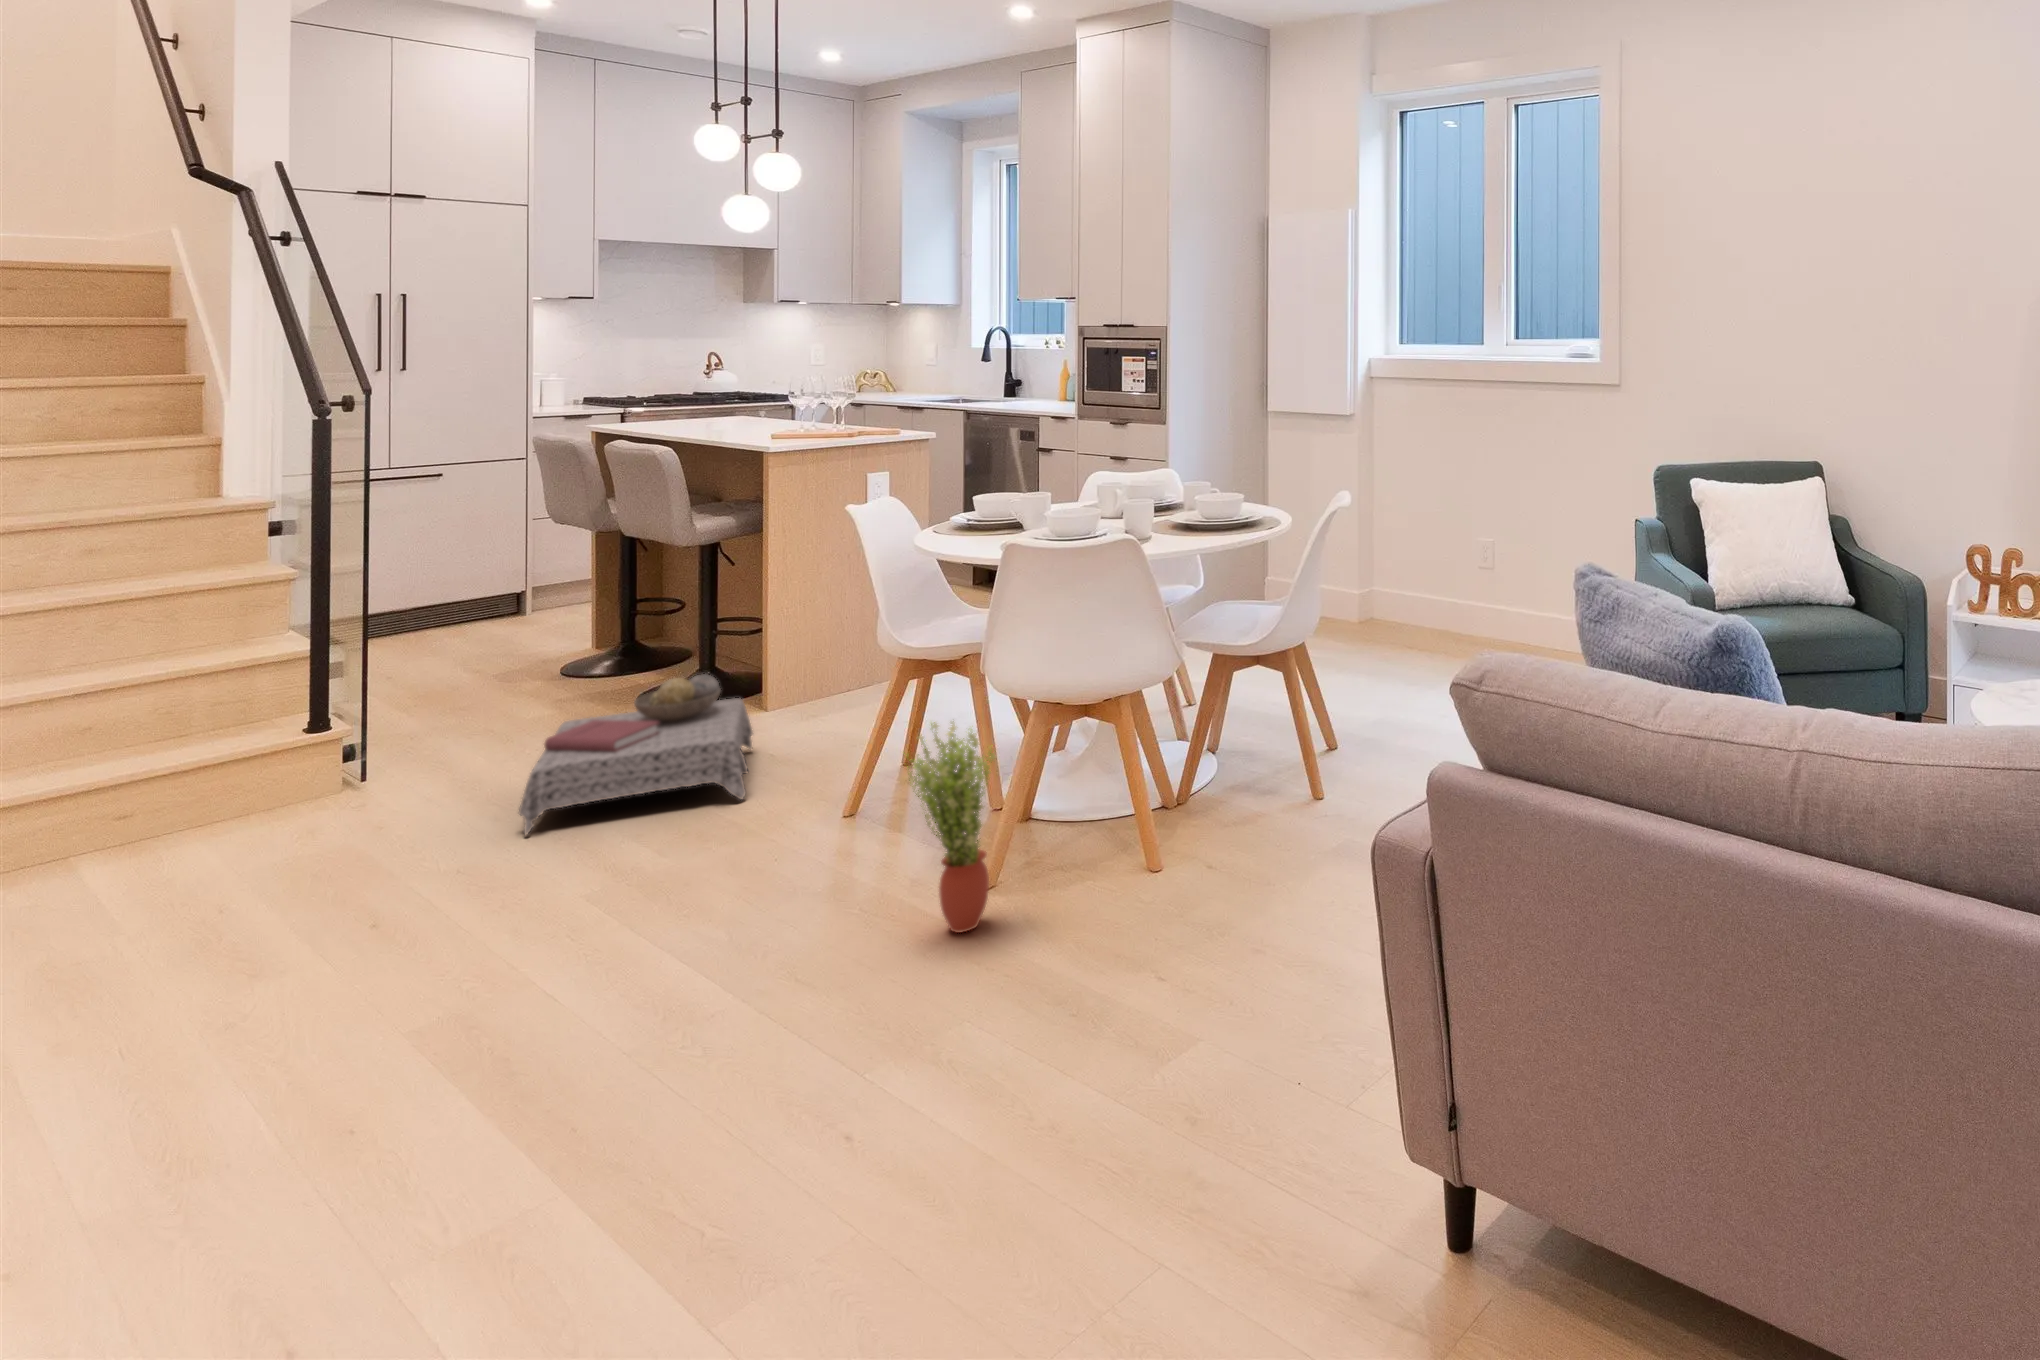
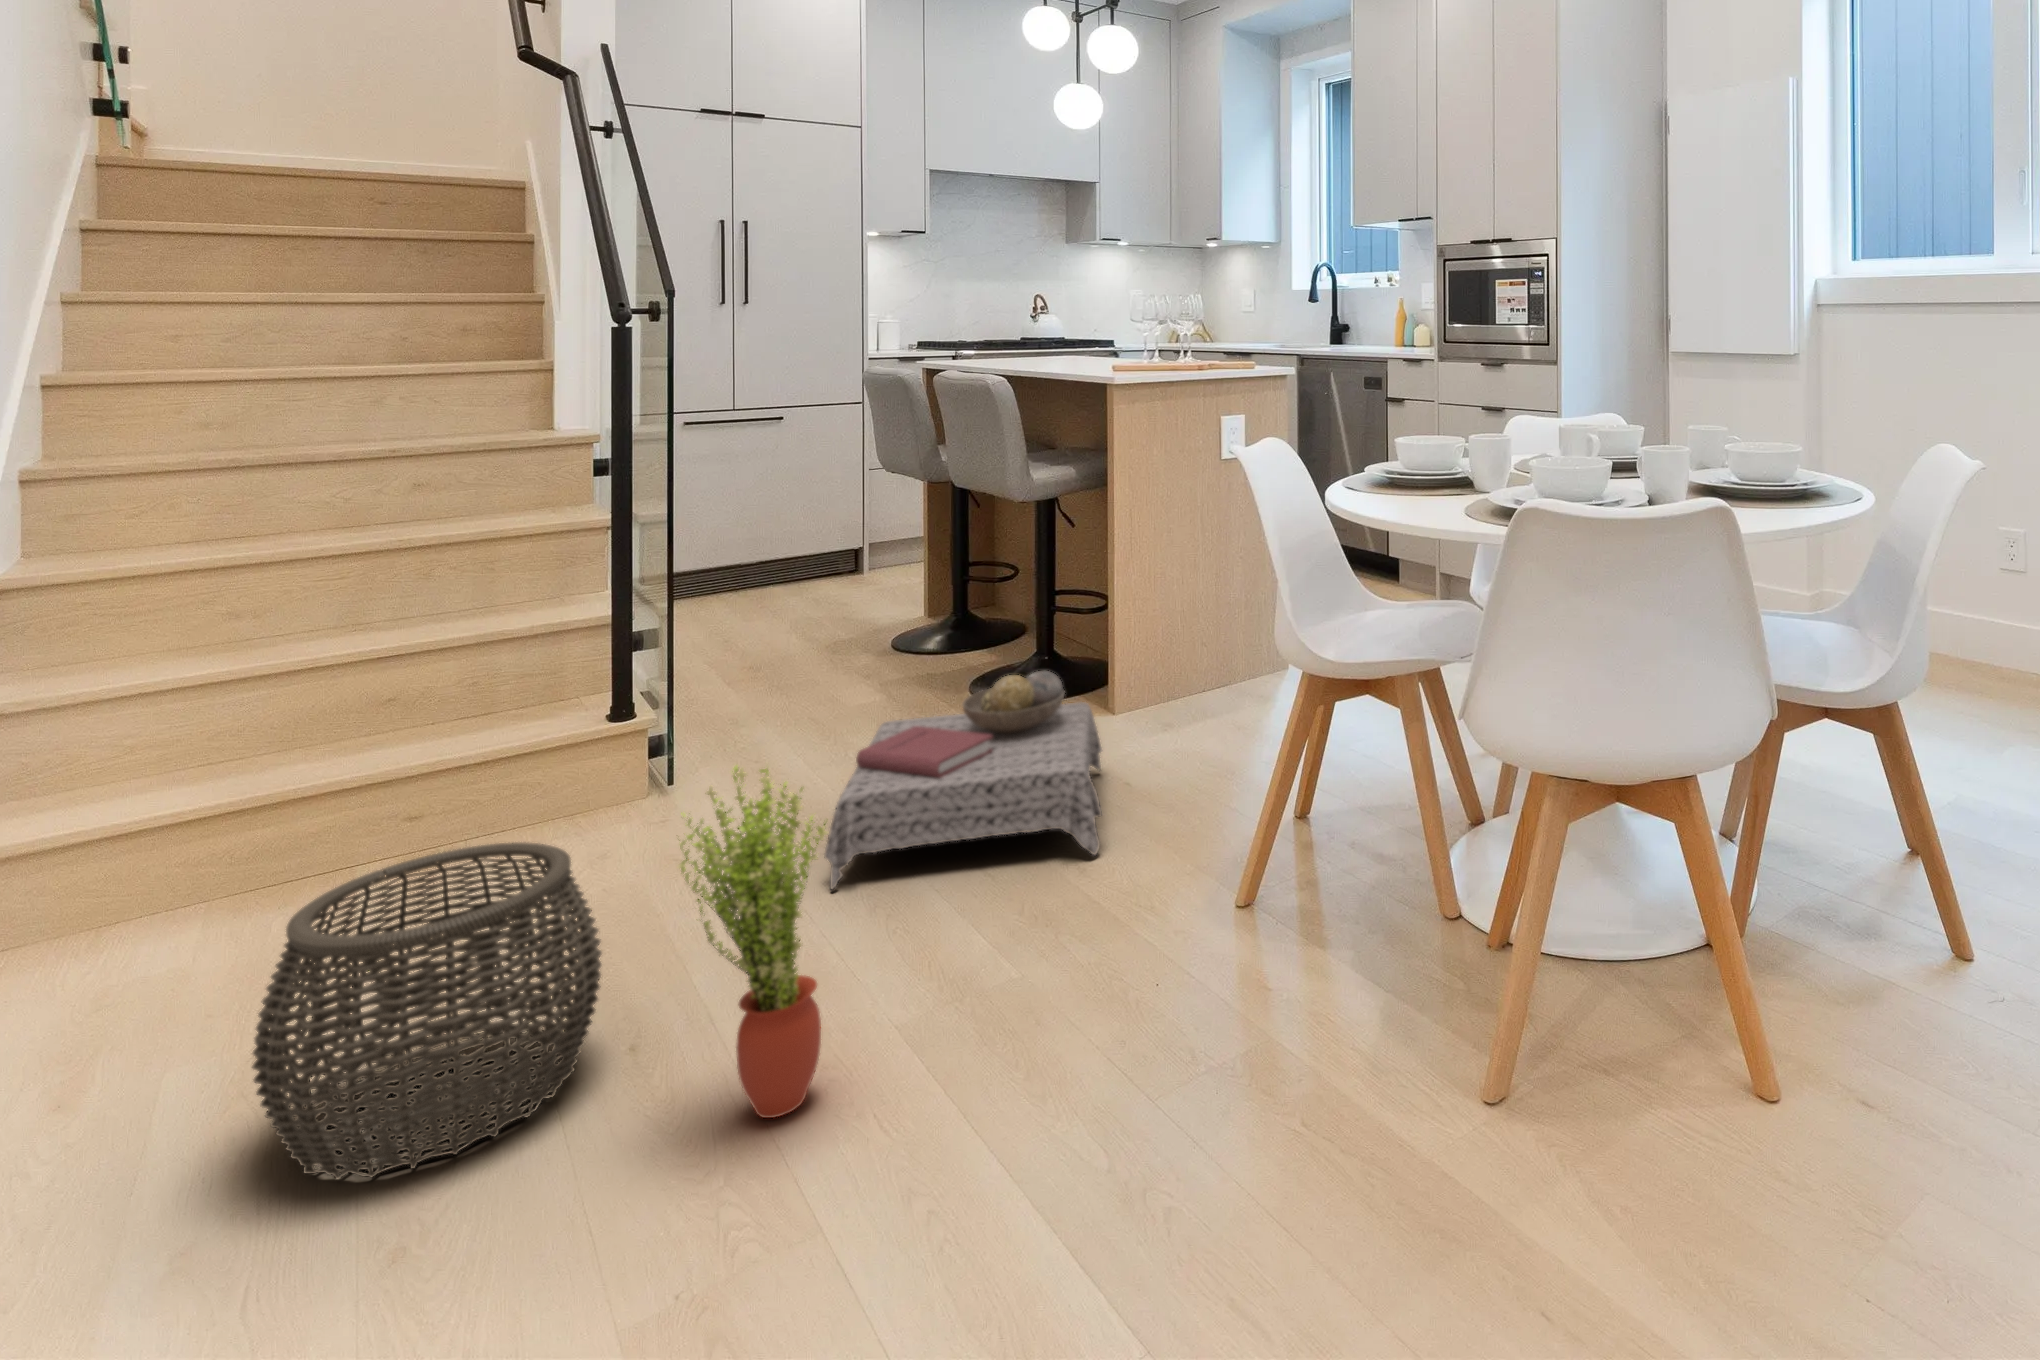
potted plant: present [904,722,996,933] -> present [678,766,828,1118]
woven basket: none [106,795,363,1005] -> present [252,842,602,1179]

